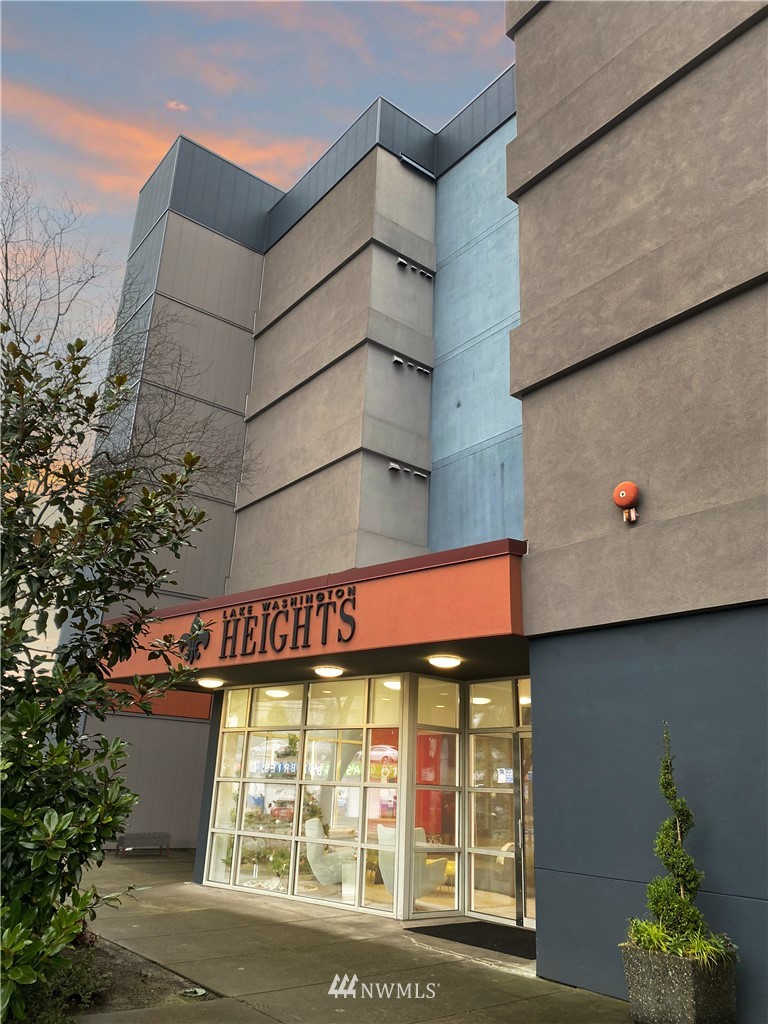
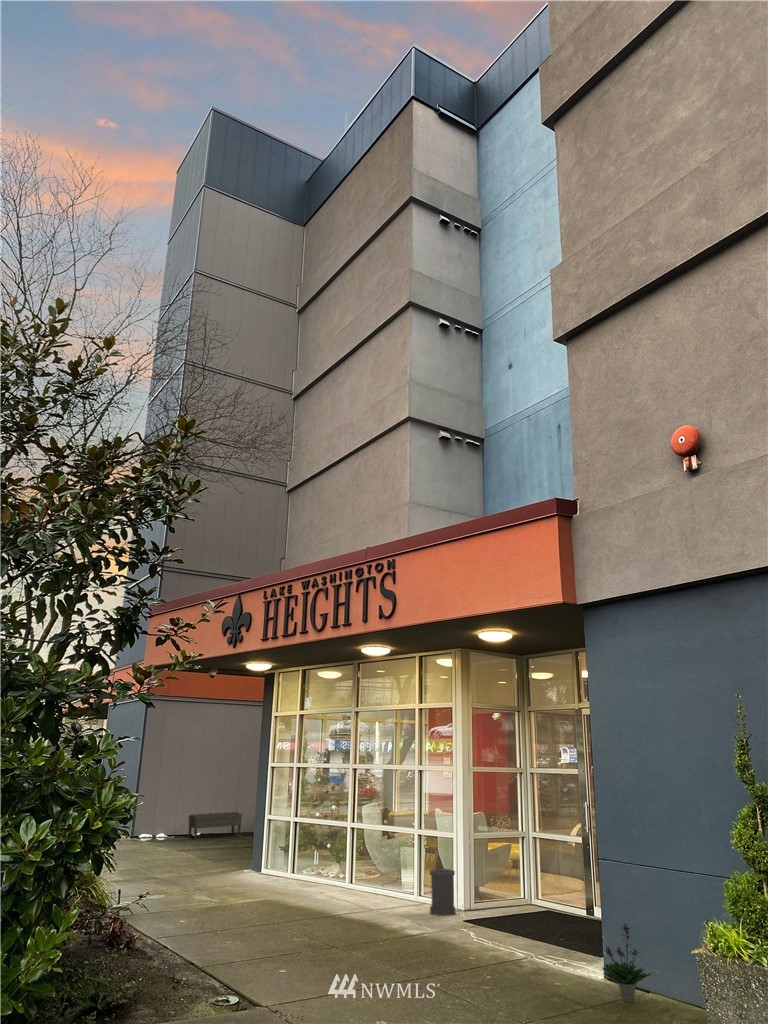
trash can: none [371,881,396,925] -> present [430,869,455,916]
potted plant: none [536,921,580,991] -> present [603,924,651,1002]

